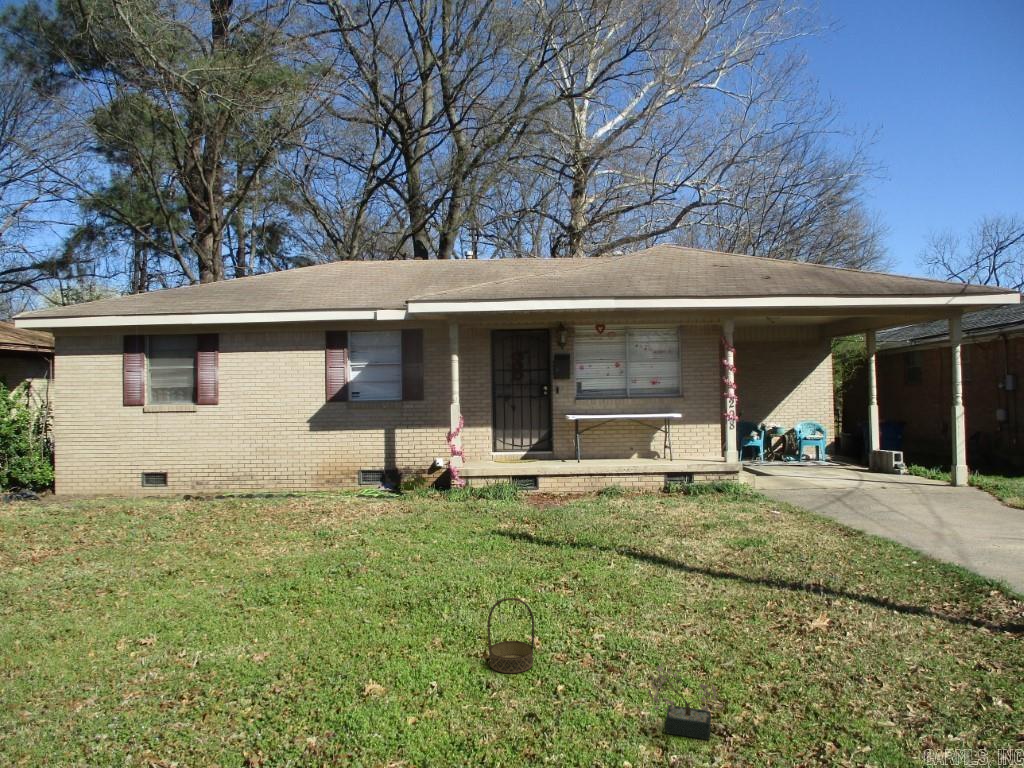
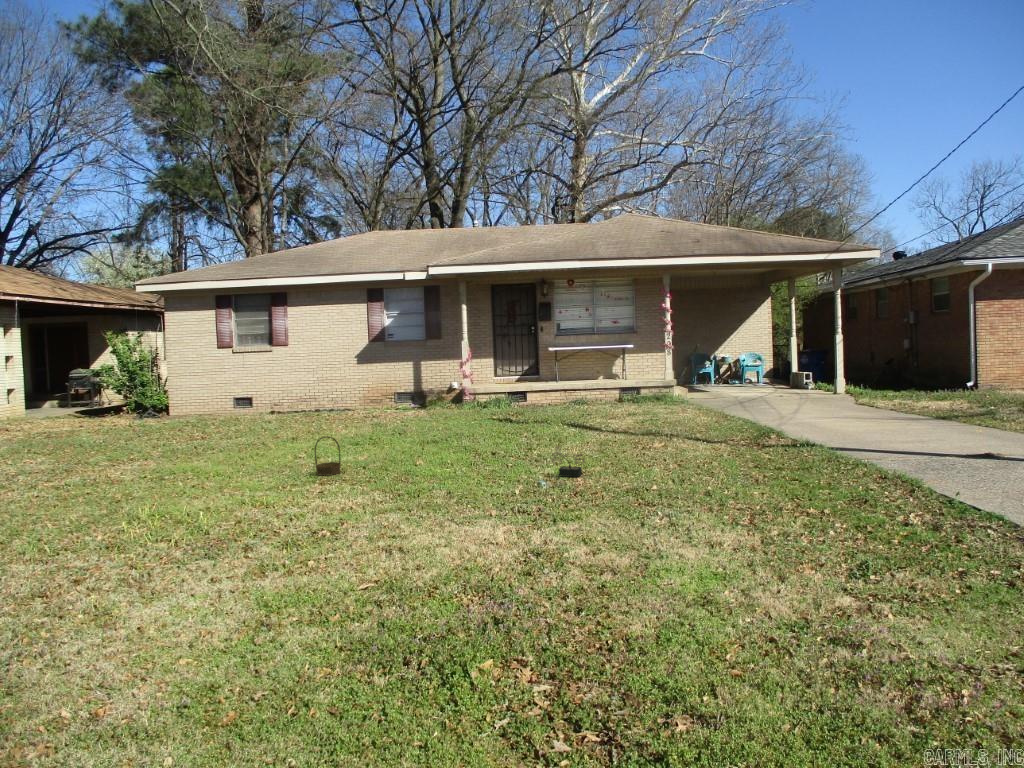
basket: present [488,598,534,674] -> present [315,436,340,476]

